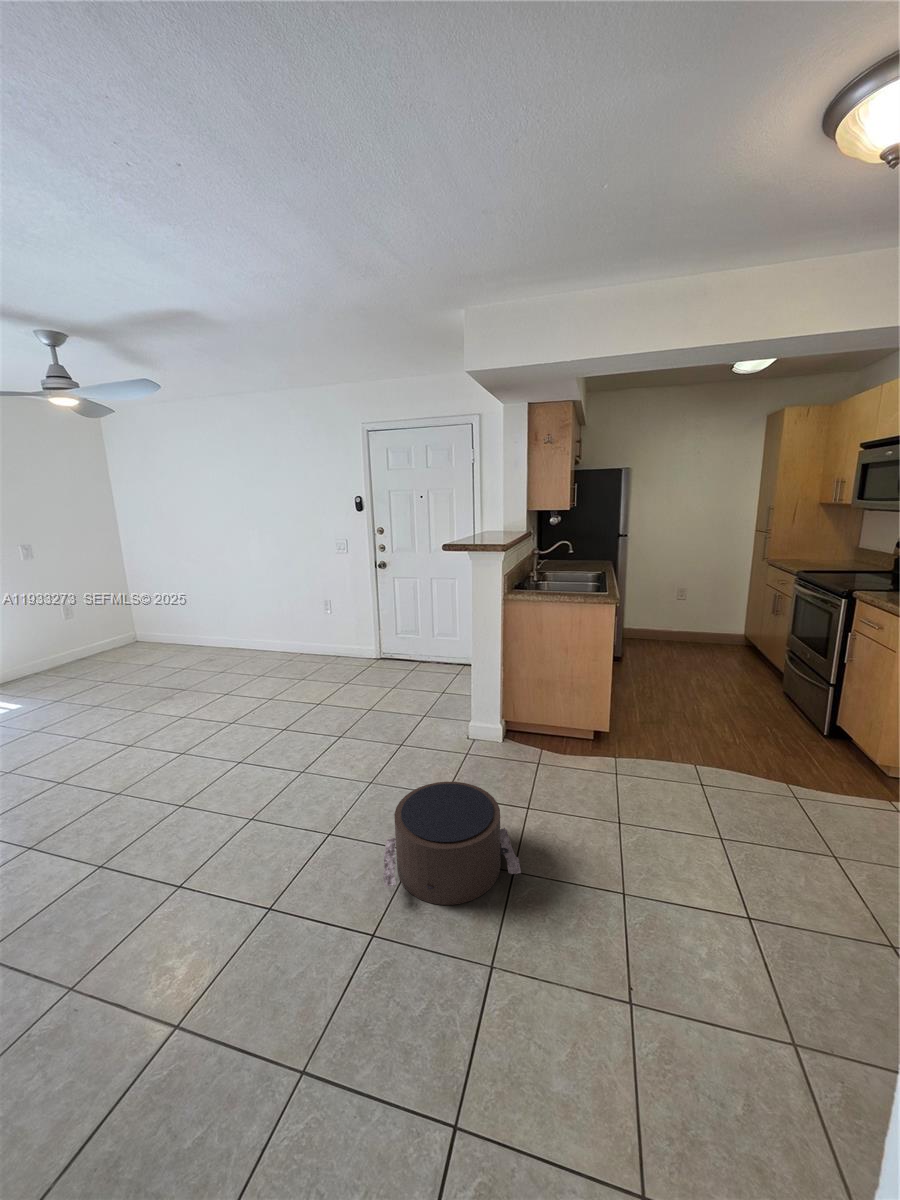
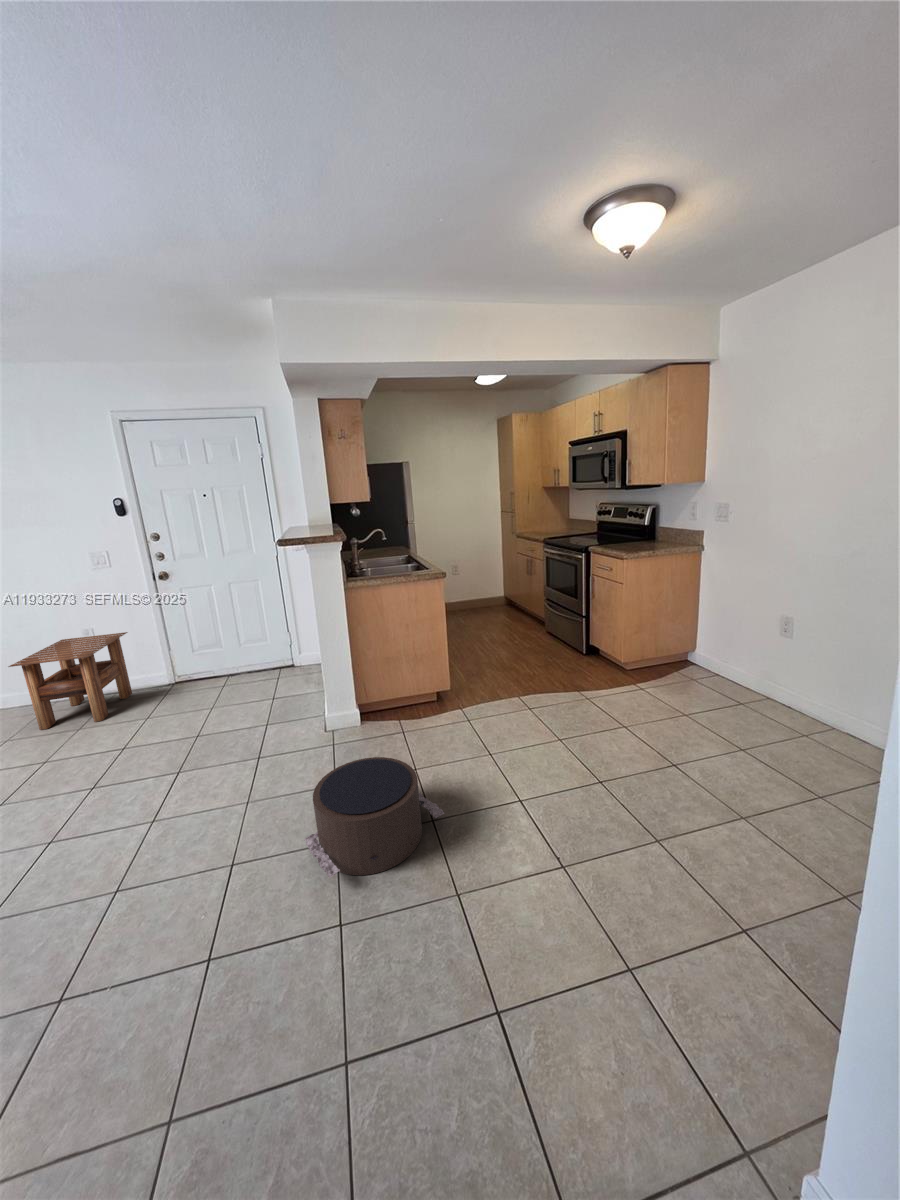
side table: none [267,606,352,678] -> present [8,632,132,730]

